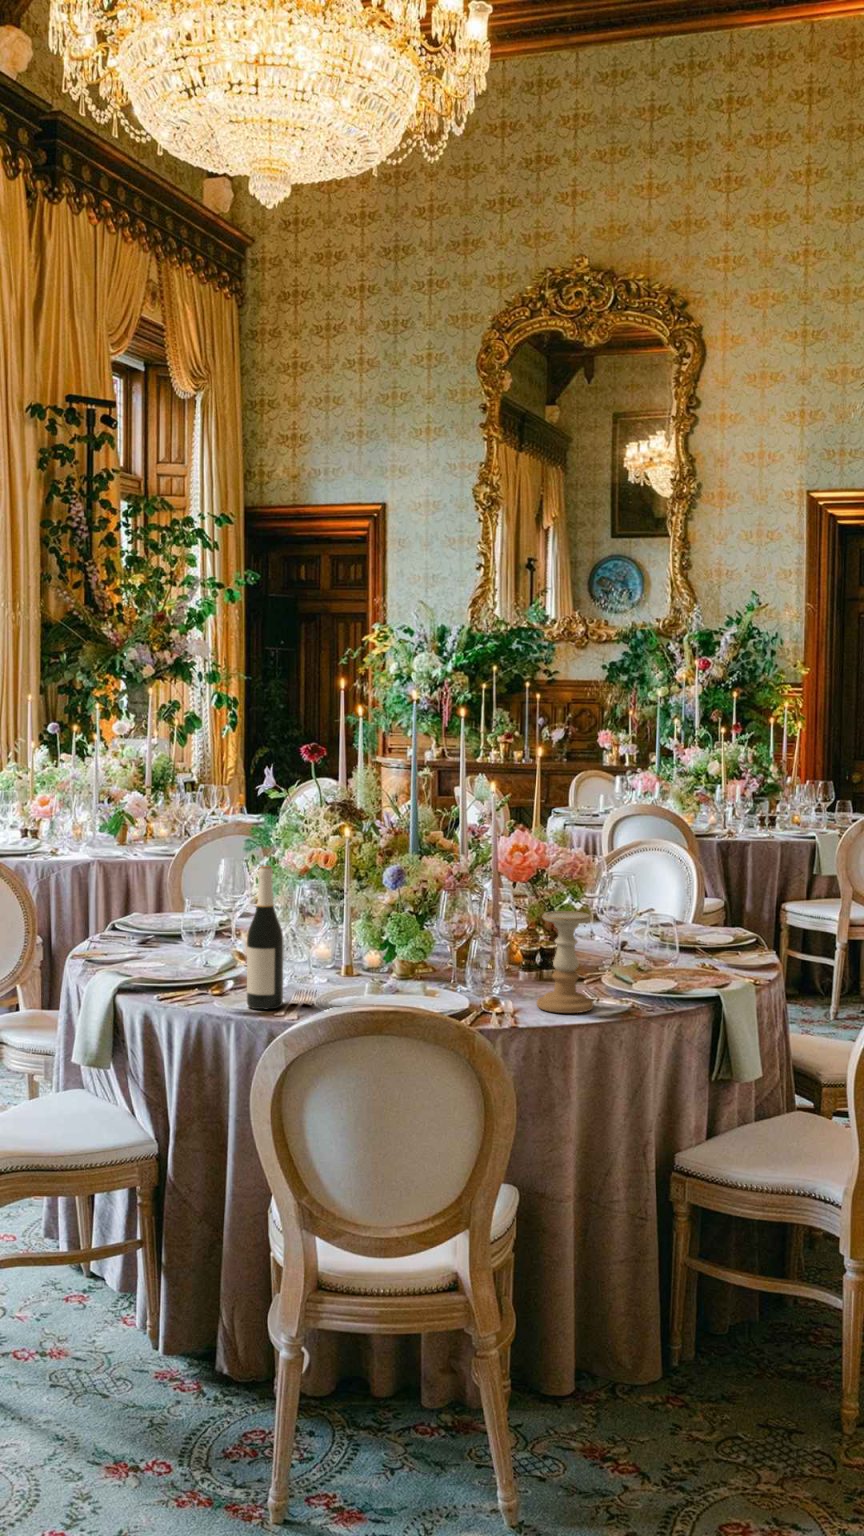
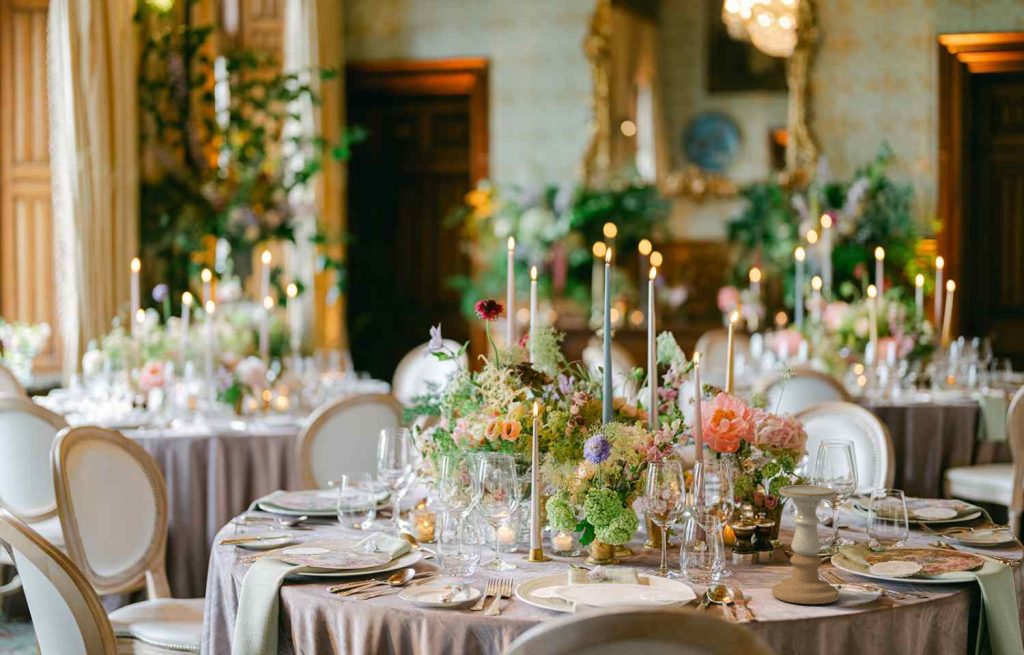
wine bottle: present [247,865,283,1009] -> none [439,436,481,604]

